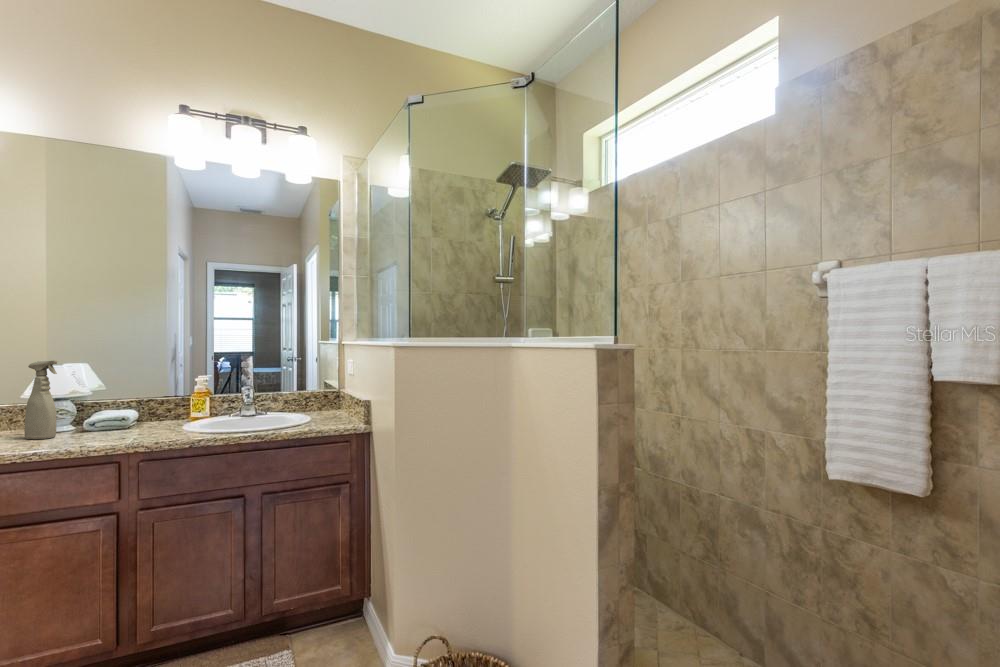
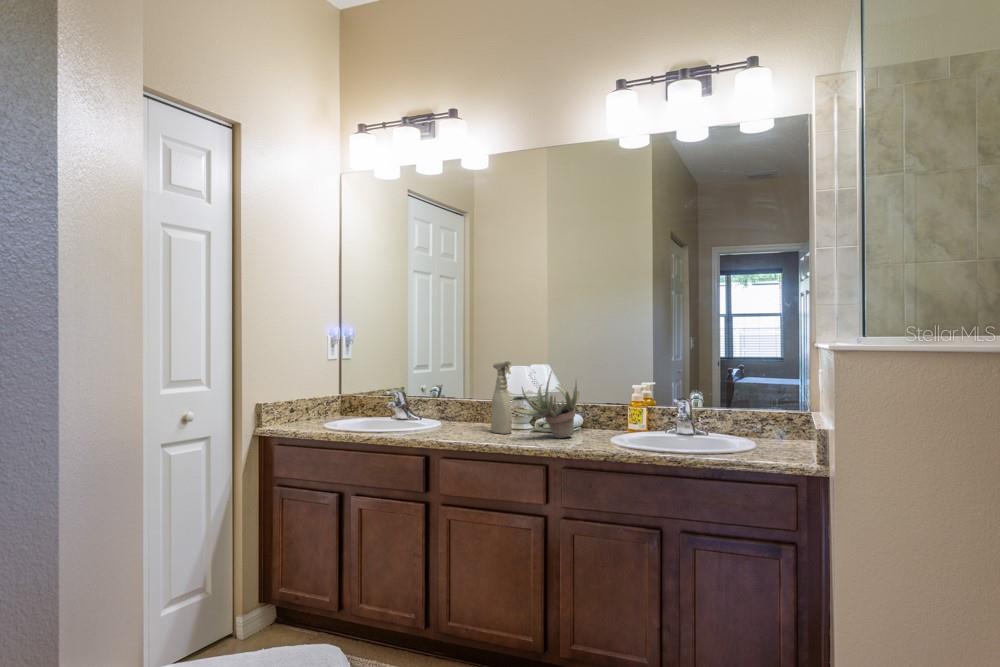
succulent plant: none [68,369,148,434] -> present [514,371,579,438]

